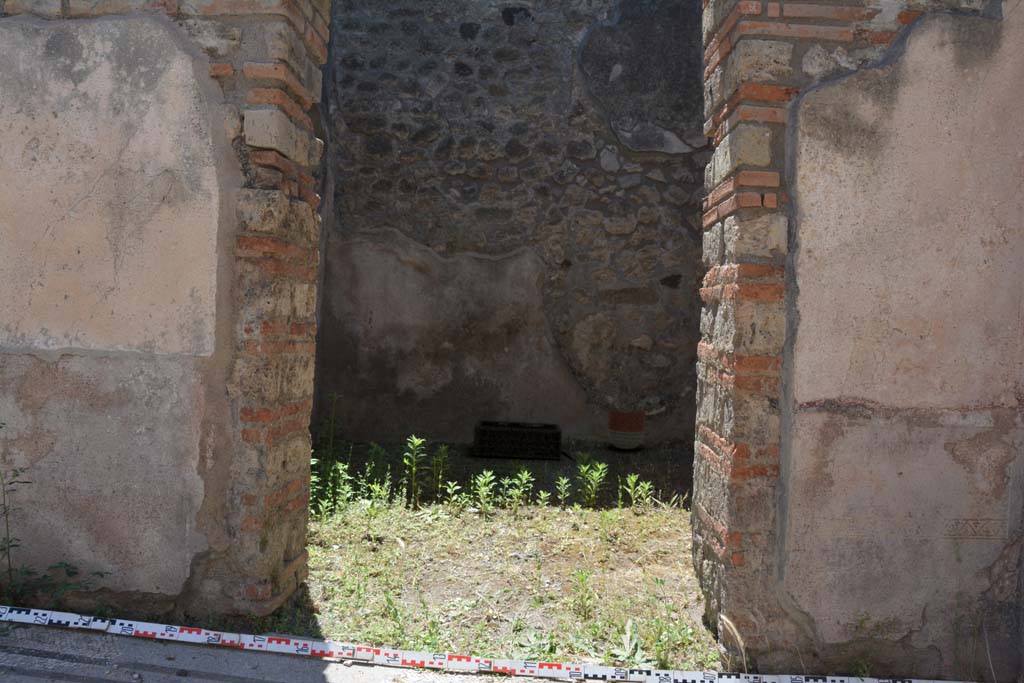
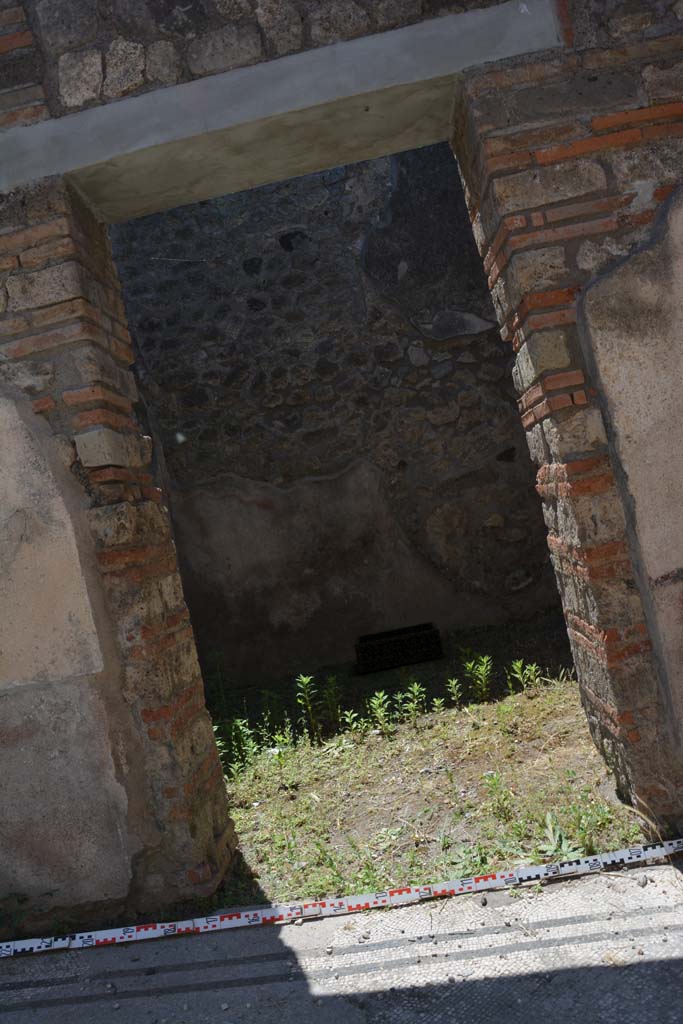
planter: present [608,409,646,449] -> none [478,589,518,630]

